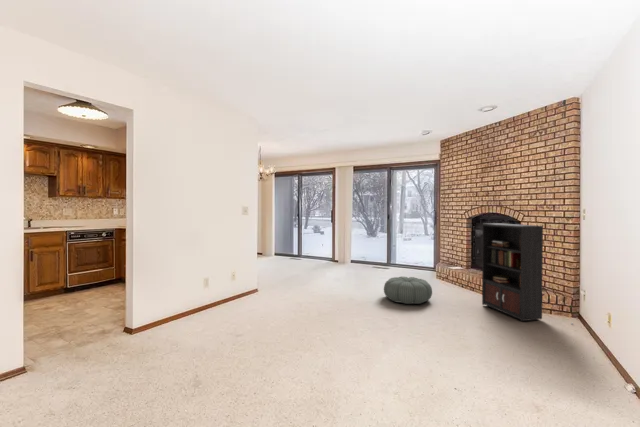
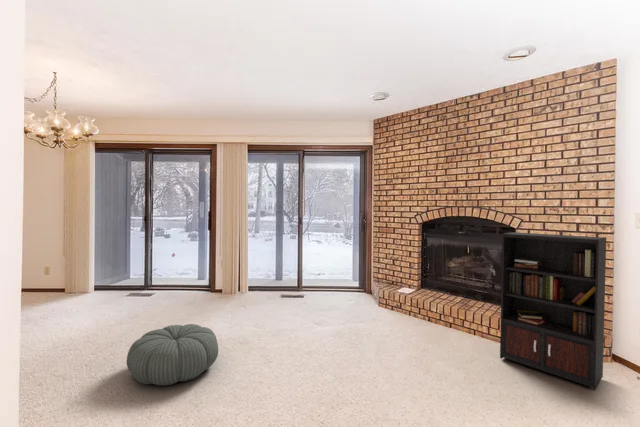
pouf: present [384,277,432,304] -> present [127,324,218,386]

